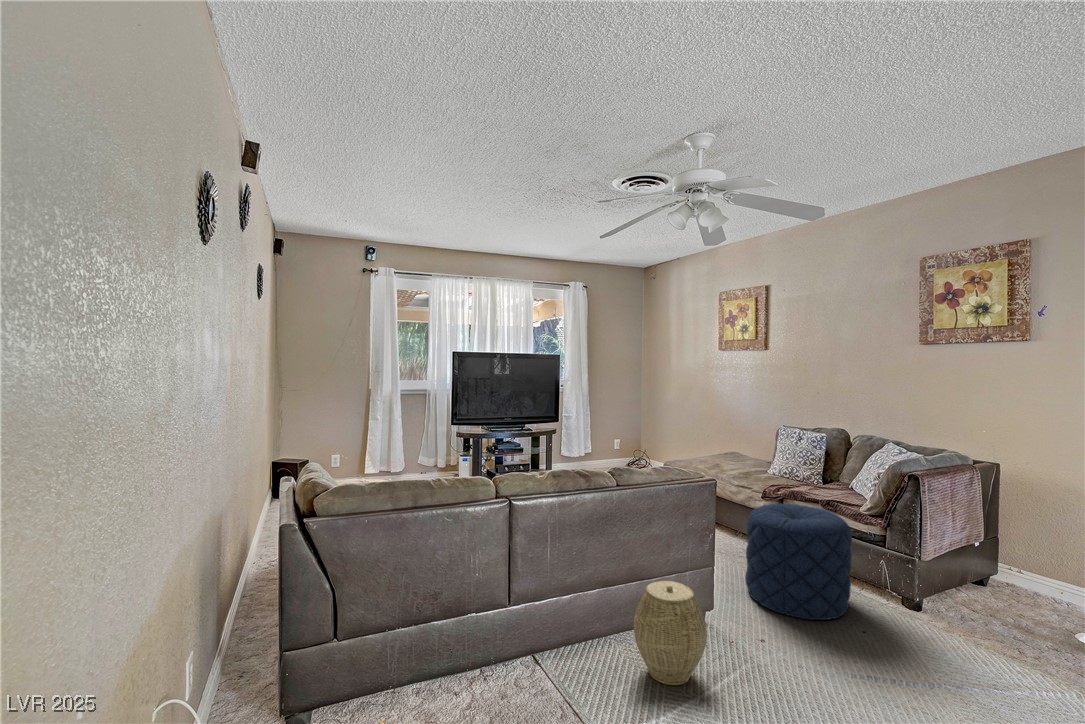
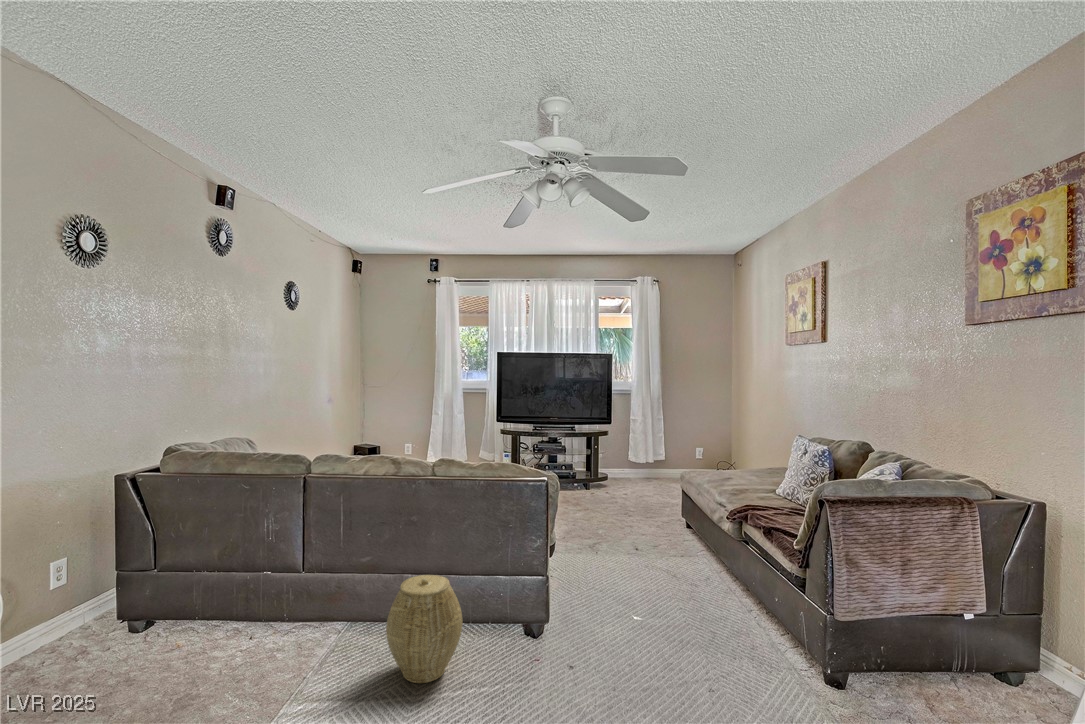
pouf: present [745,504,852,620] -> none [621,522,742,671]

